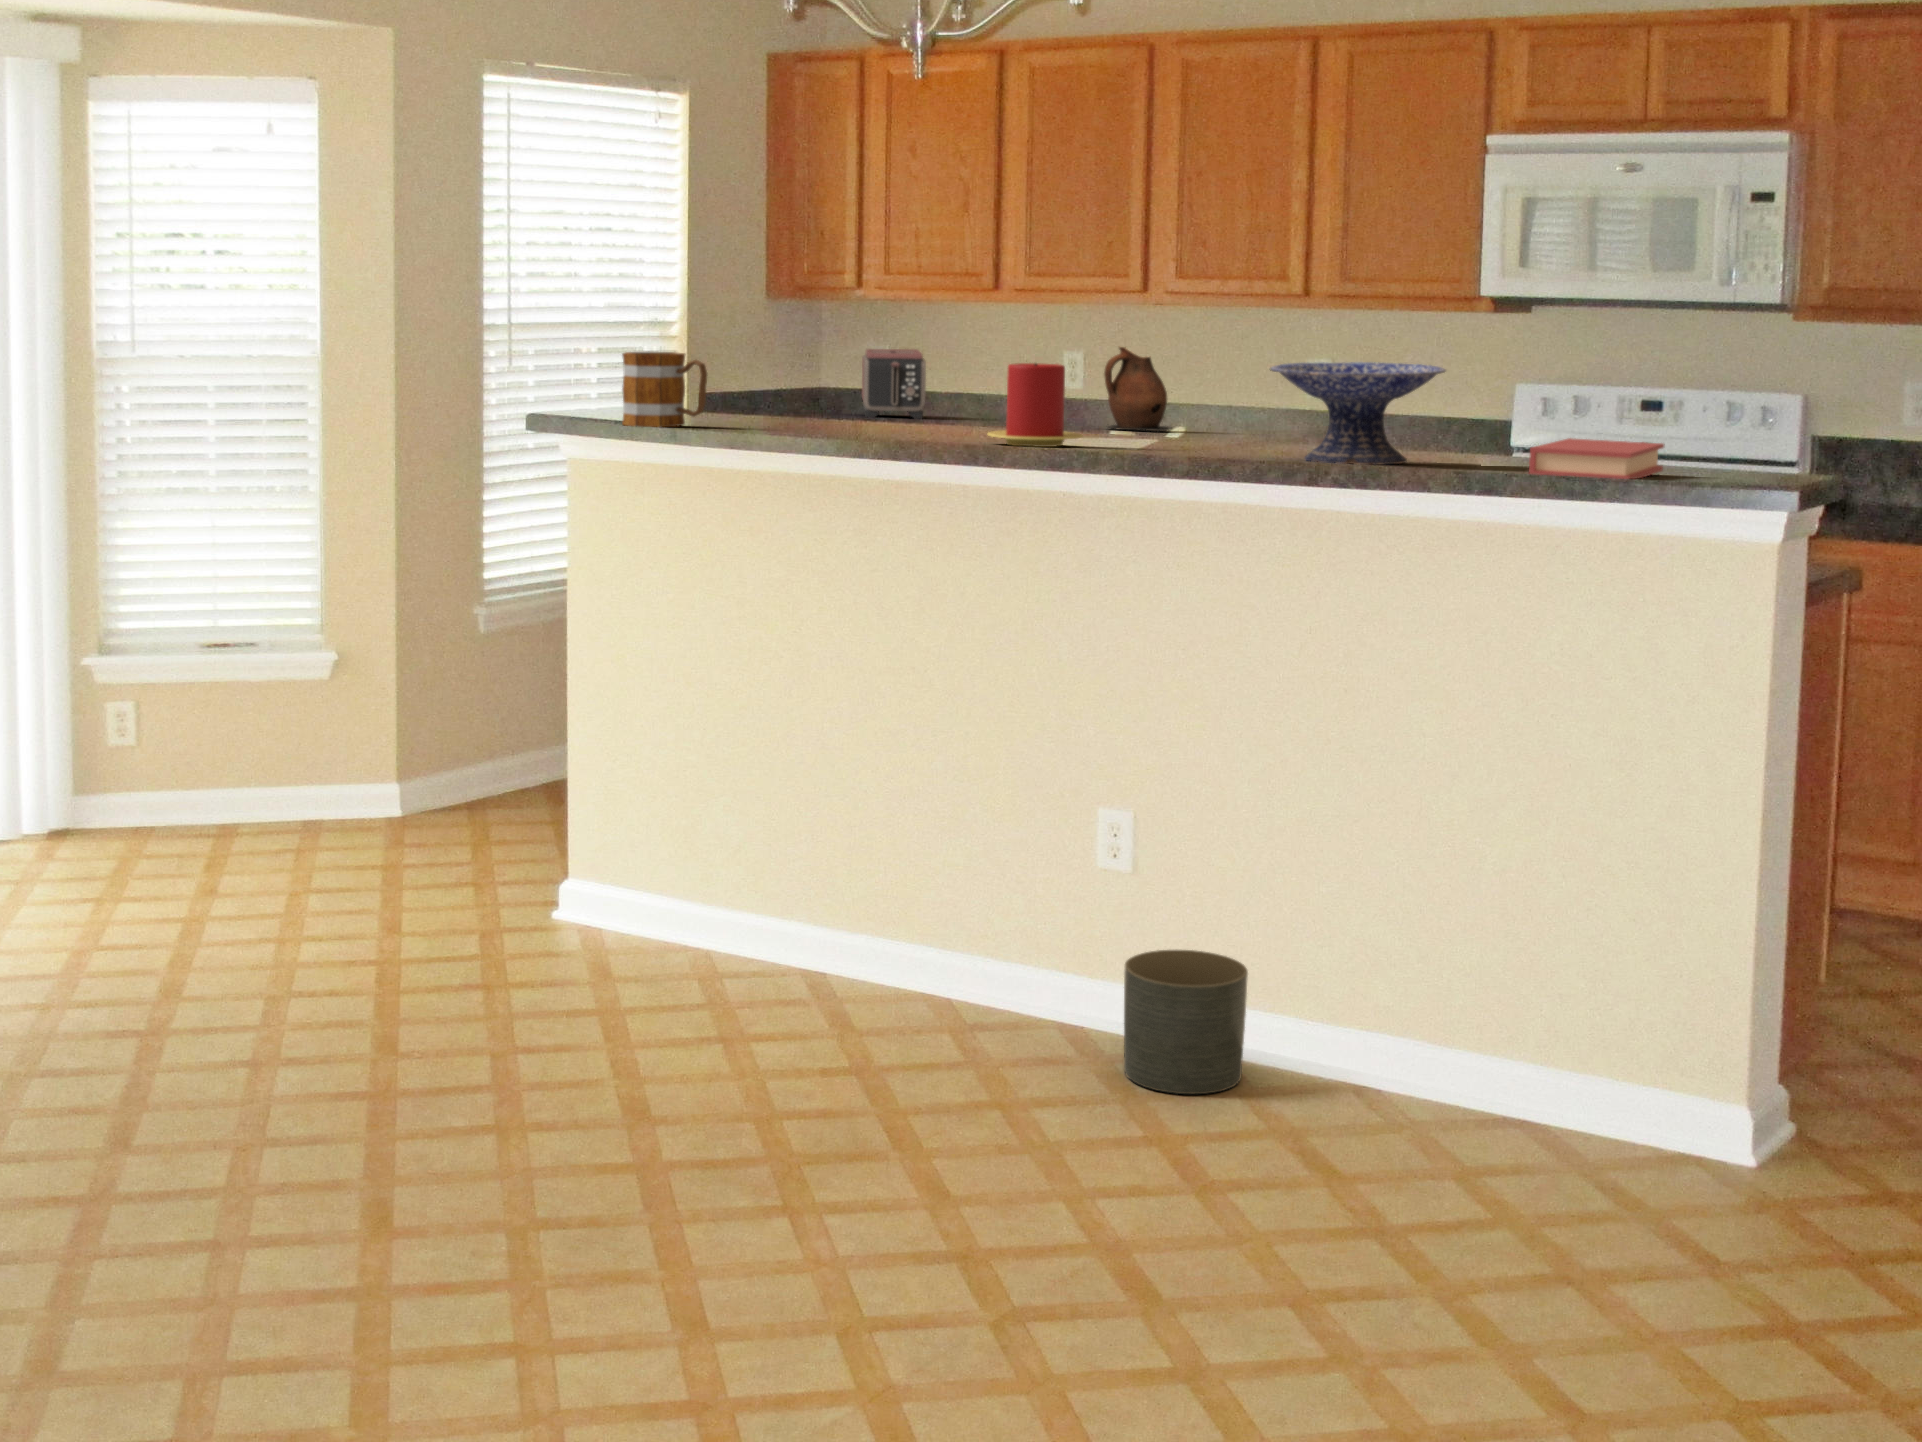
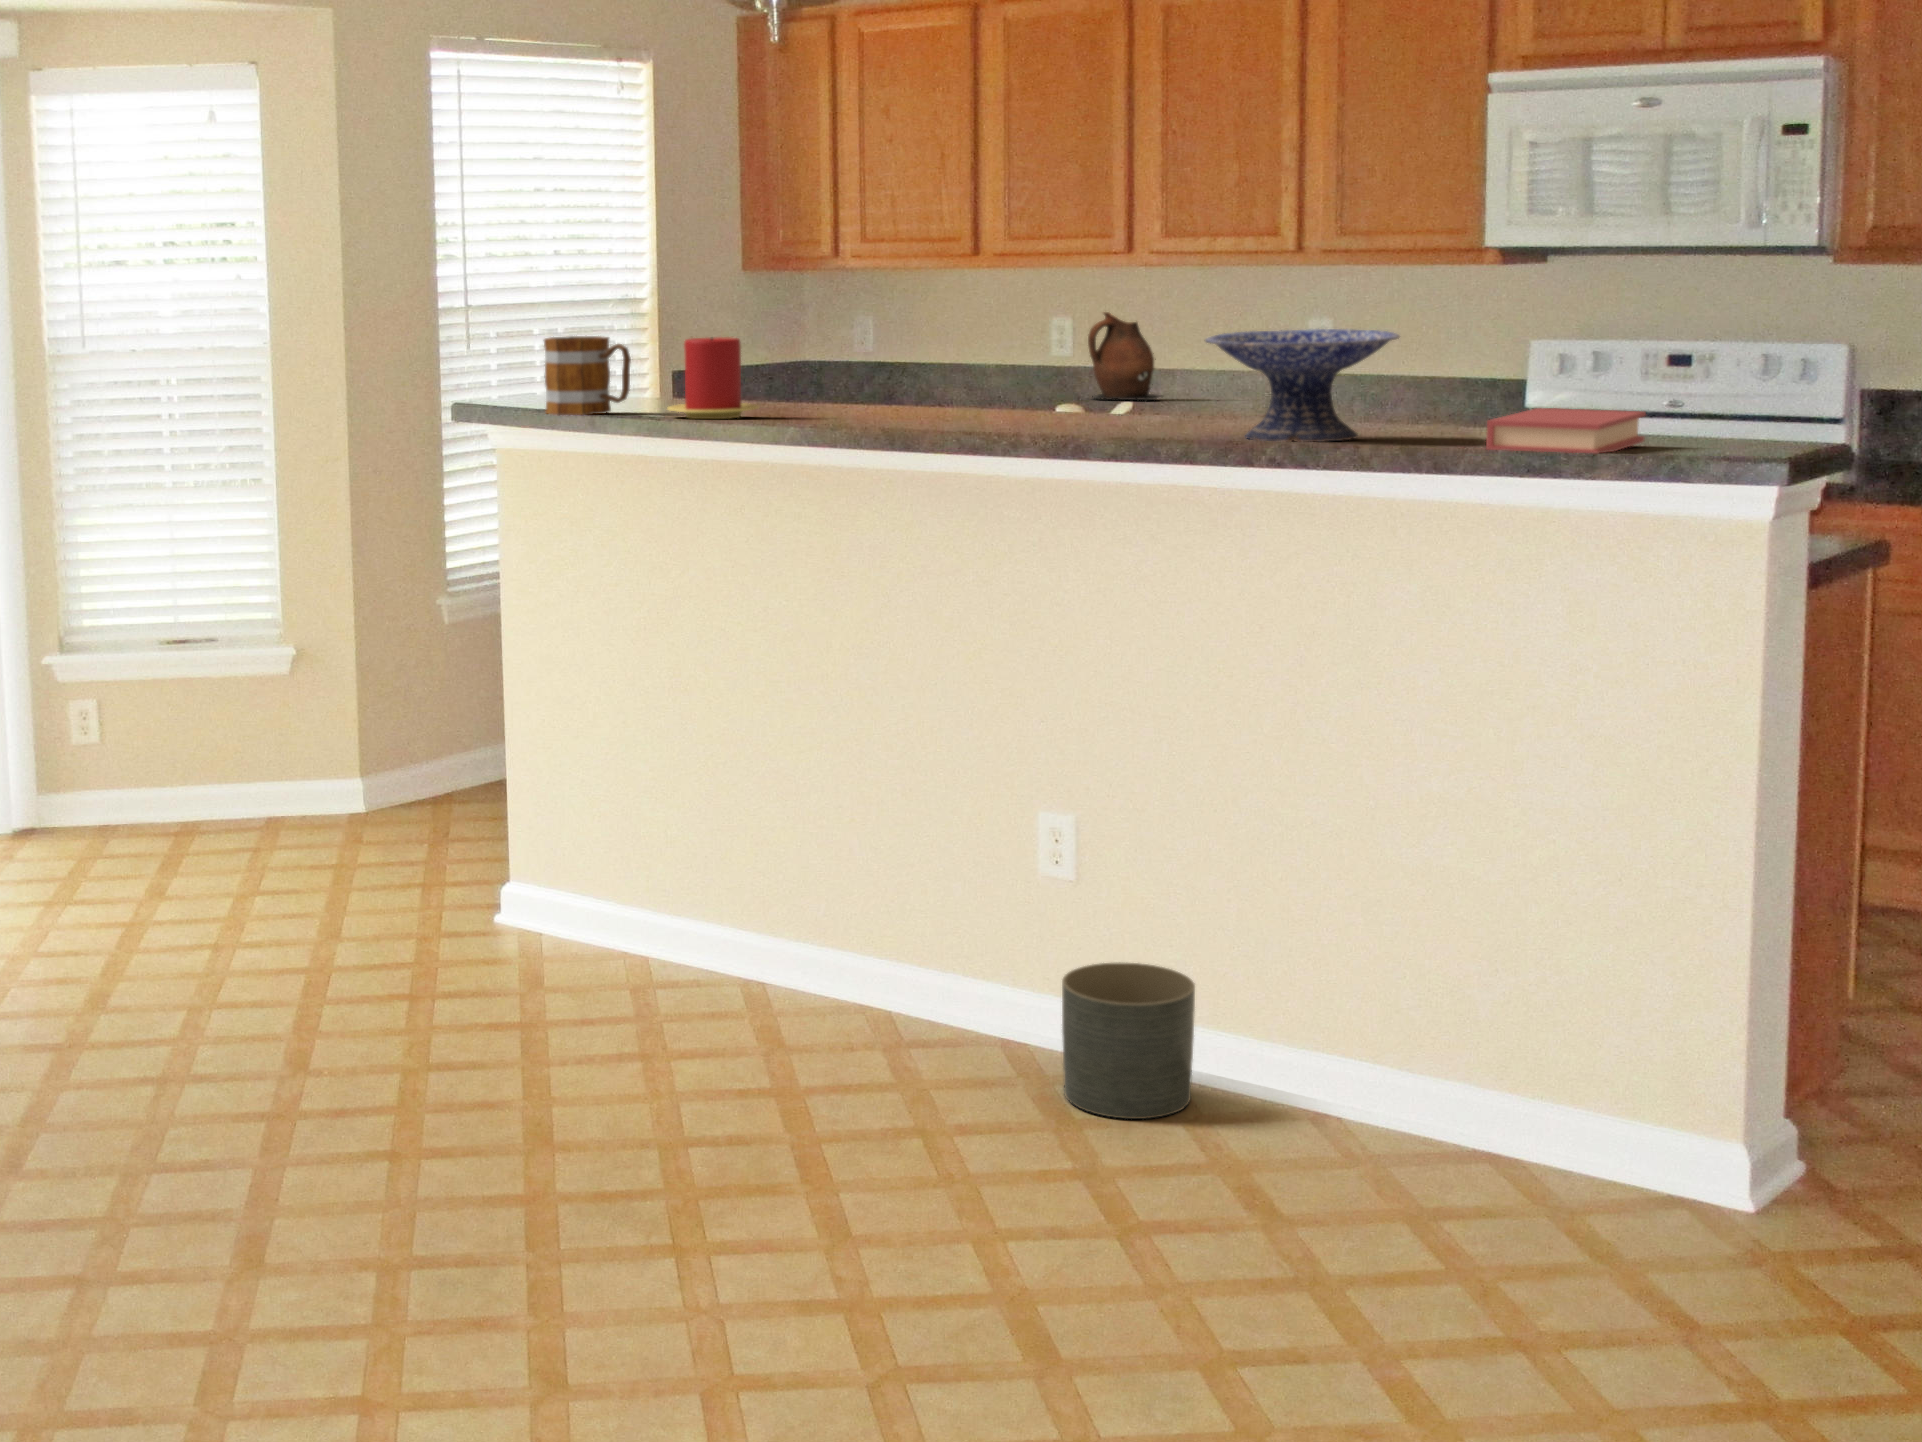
toaster: present [862,349,926,419] -> none [839,320,904,394]
candle: present [988,363,1082,447] -> present [668,338,759,419]

